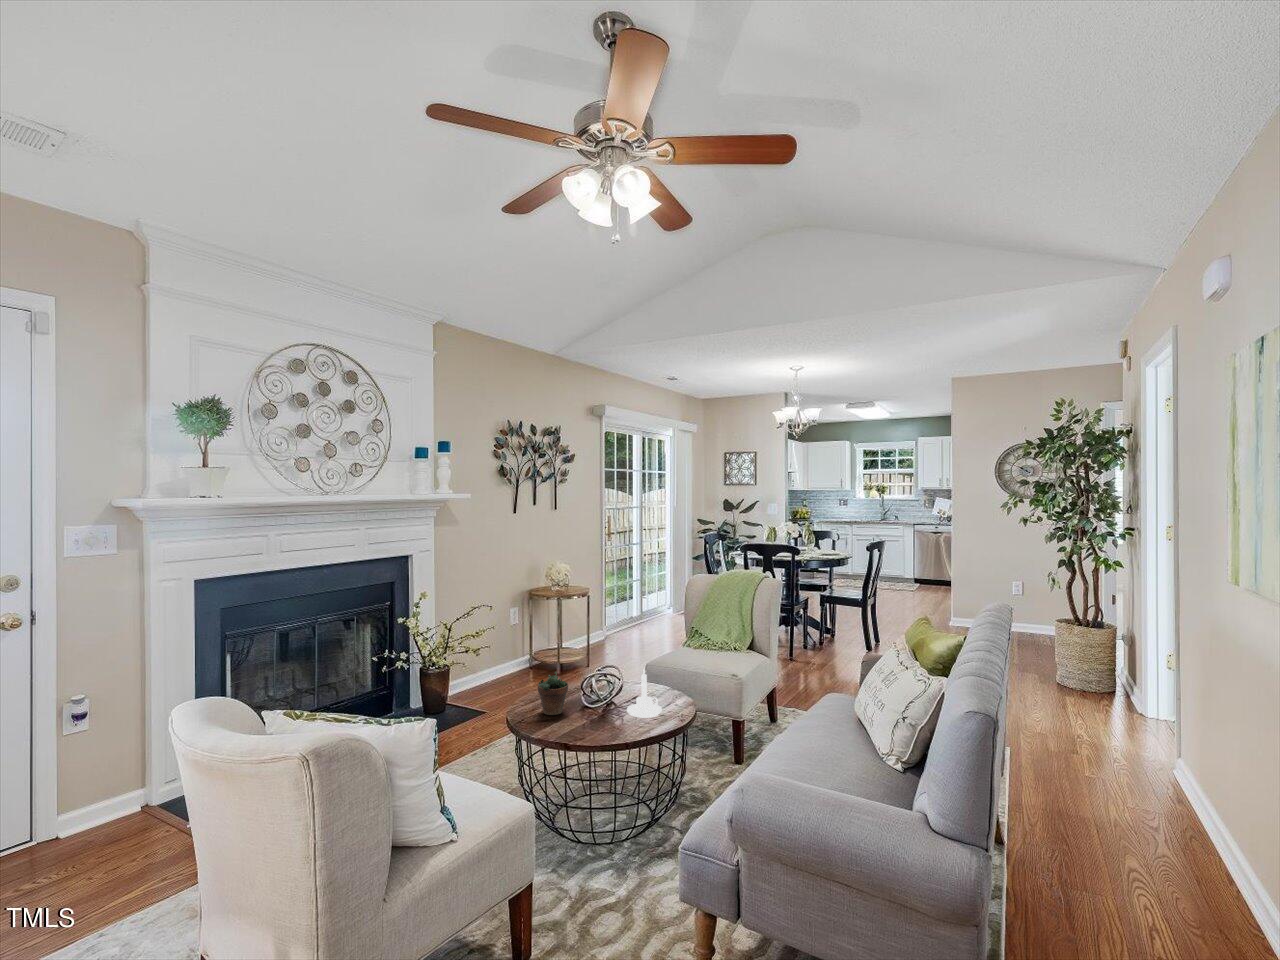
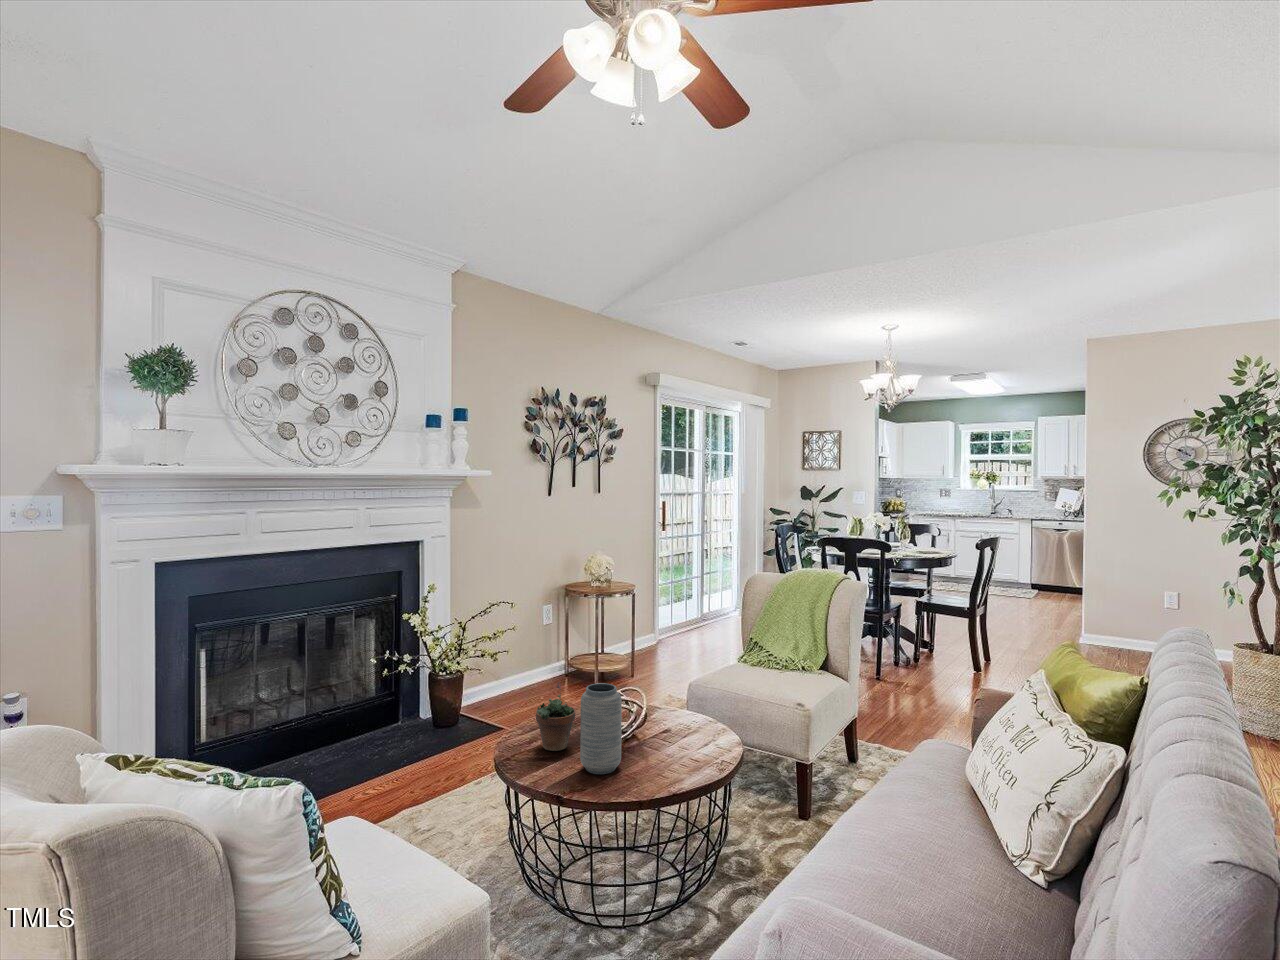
vase: none [576,660,607,728] -> present [580,683,622,774]
candle holder: present [627,669,662,718] -> none [650,695,696,762]

